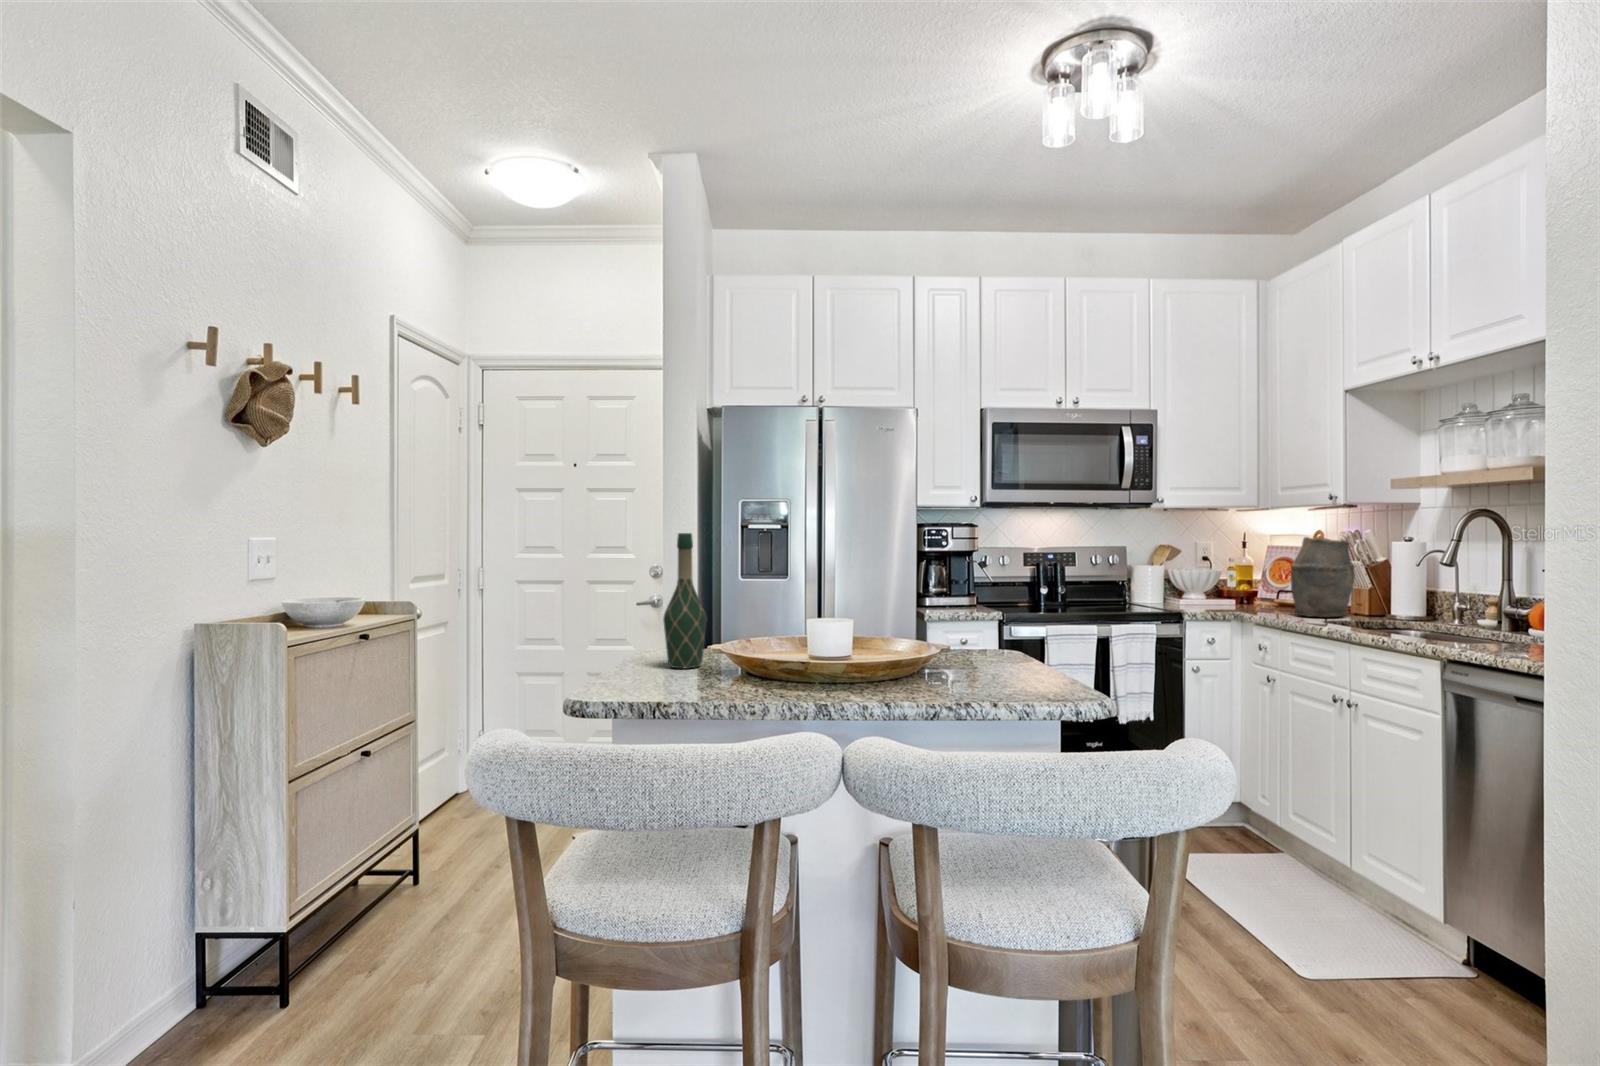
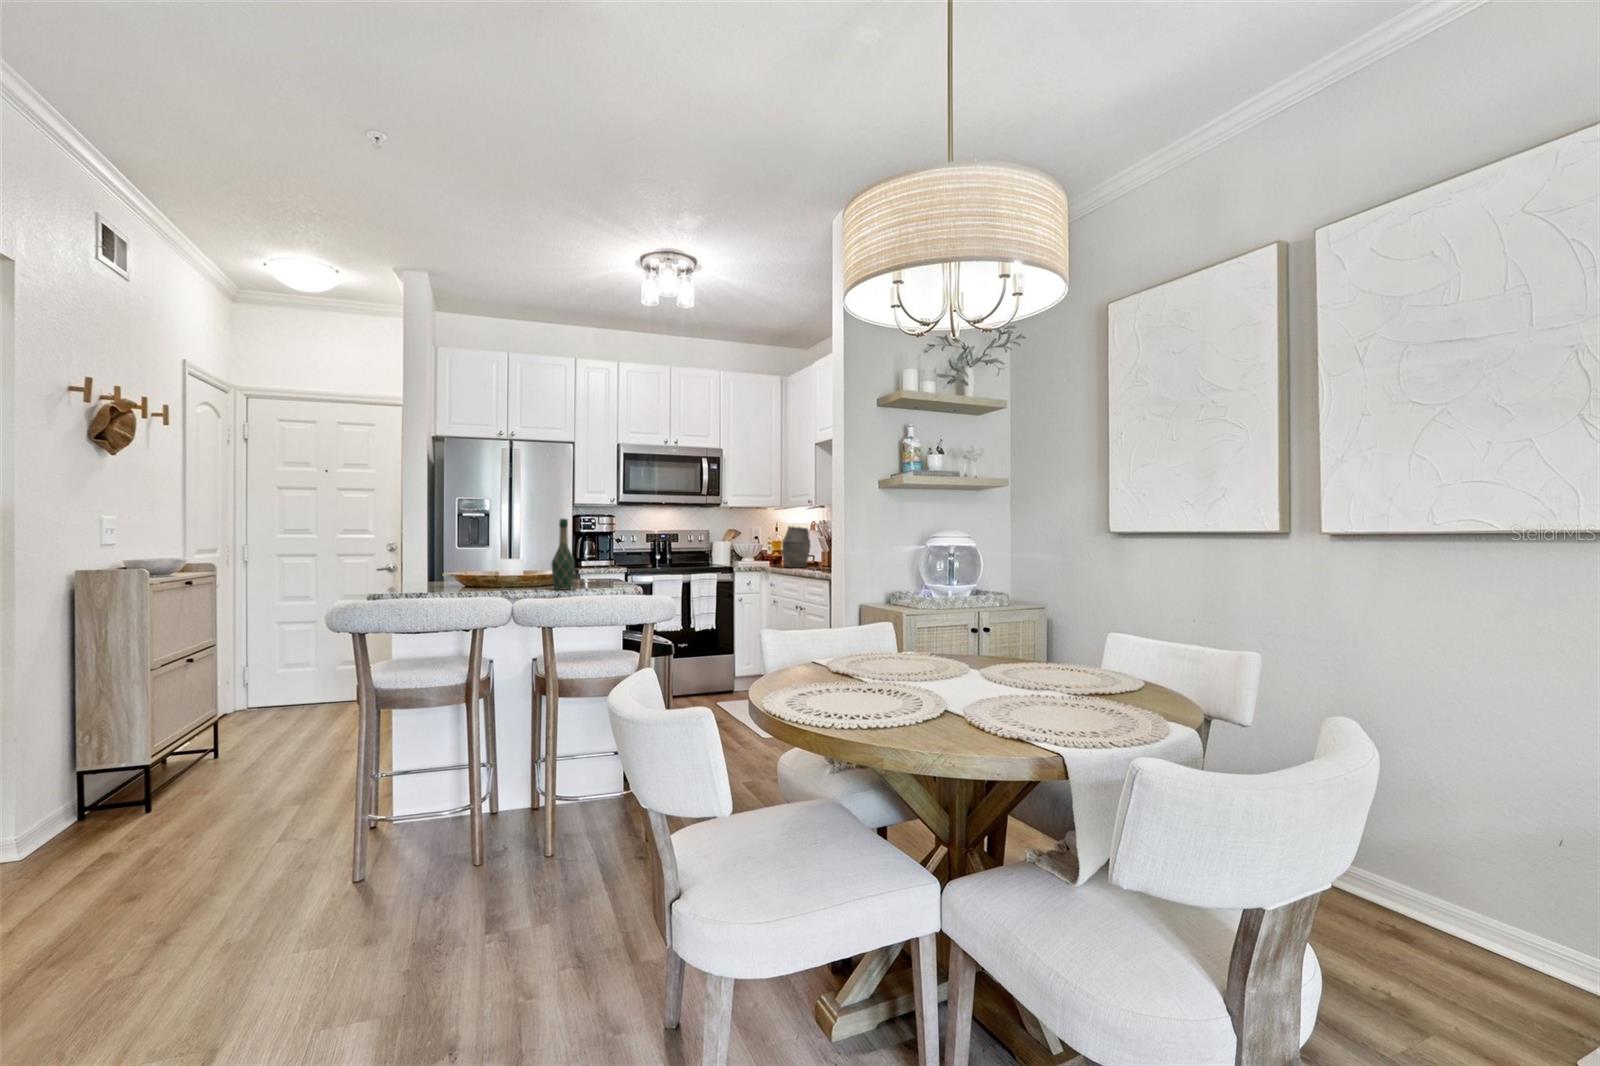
wine bottle: present [663,533,707,668] -> present [551,519,575,590]

